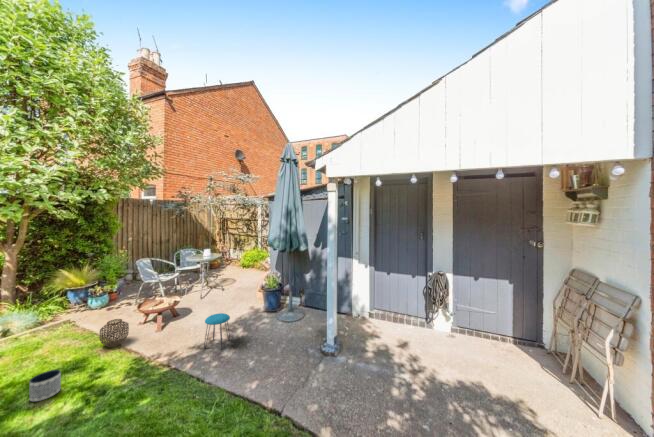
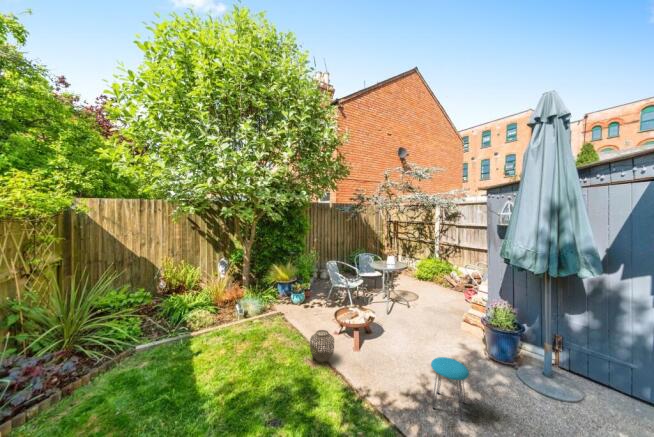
planter: present [29,370,61,401] -> none [264,386,287,423]

